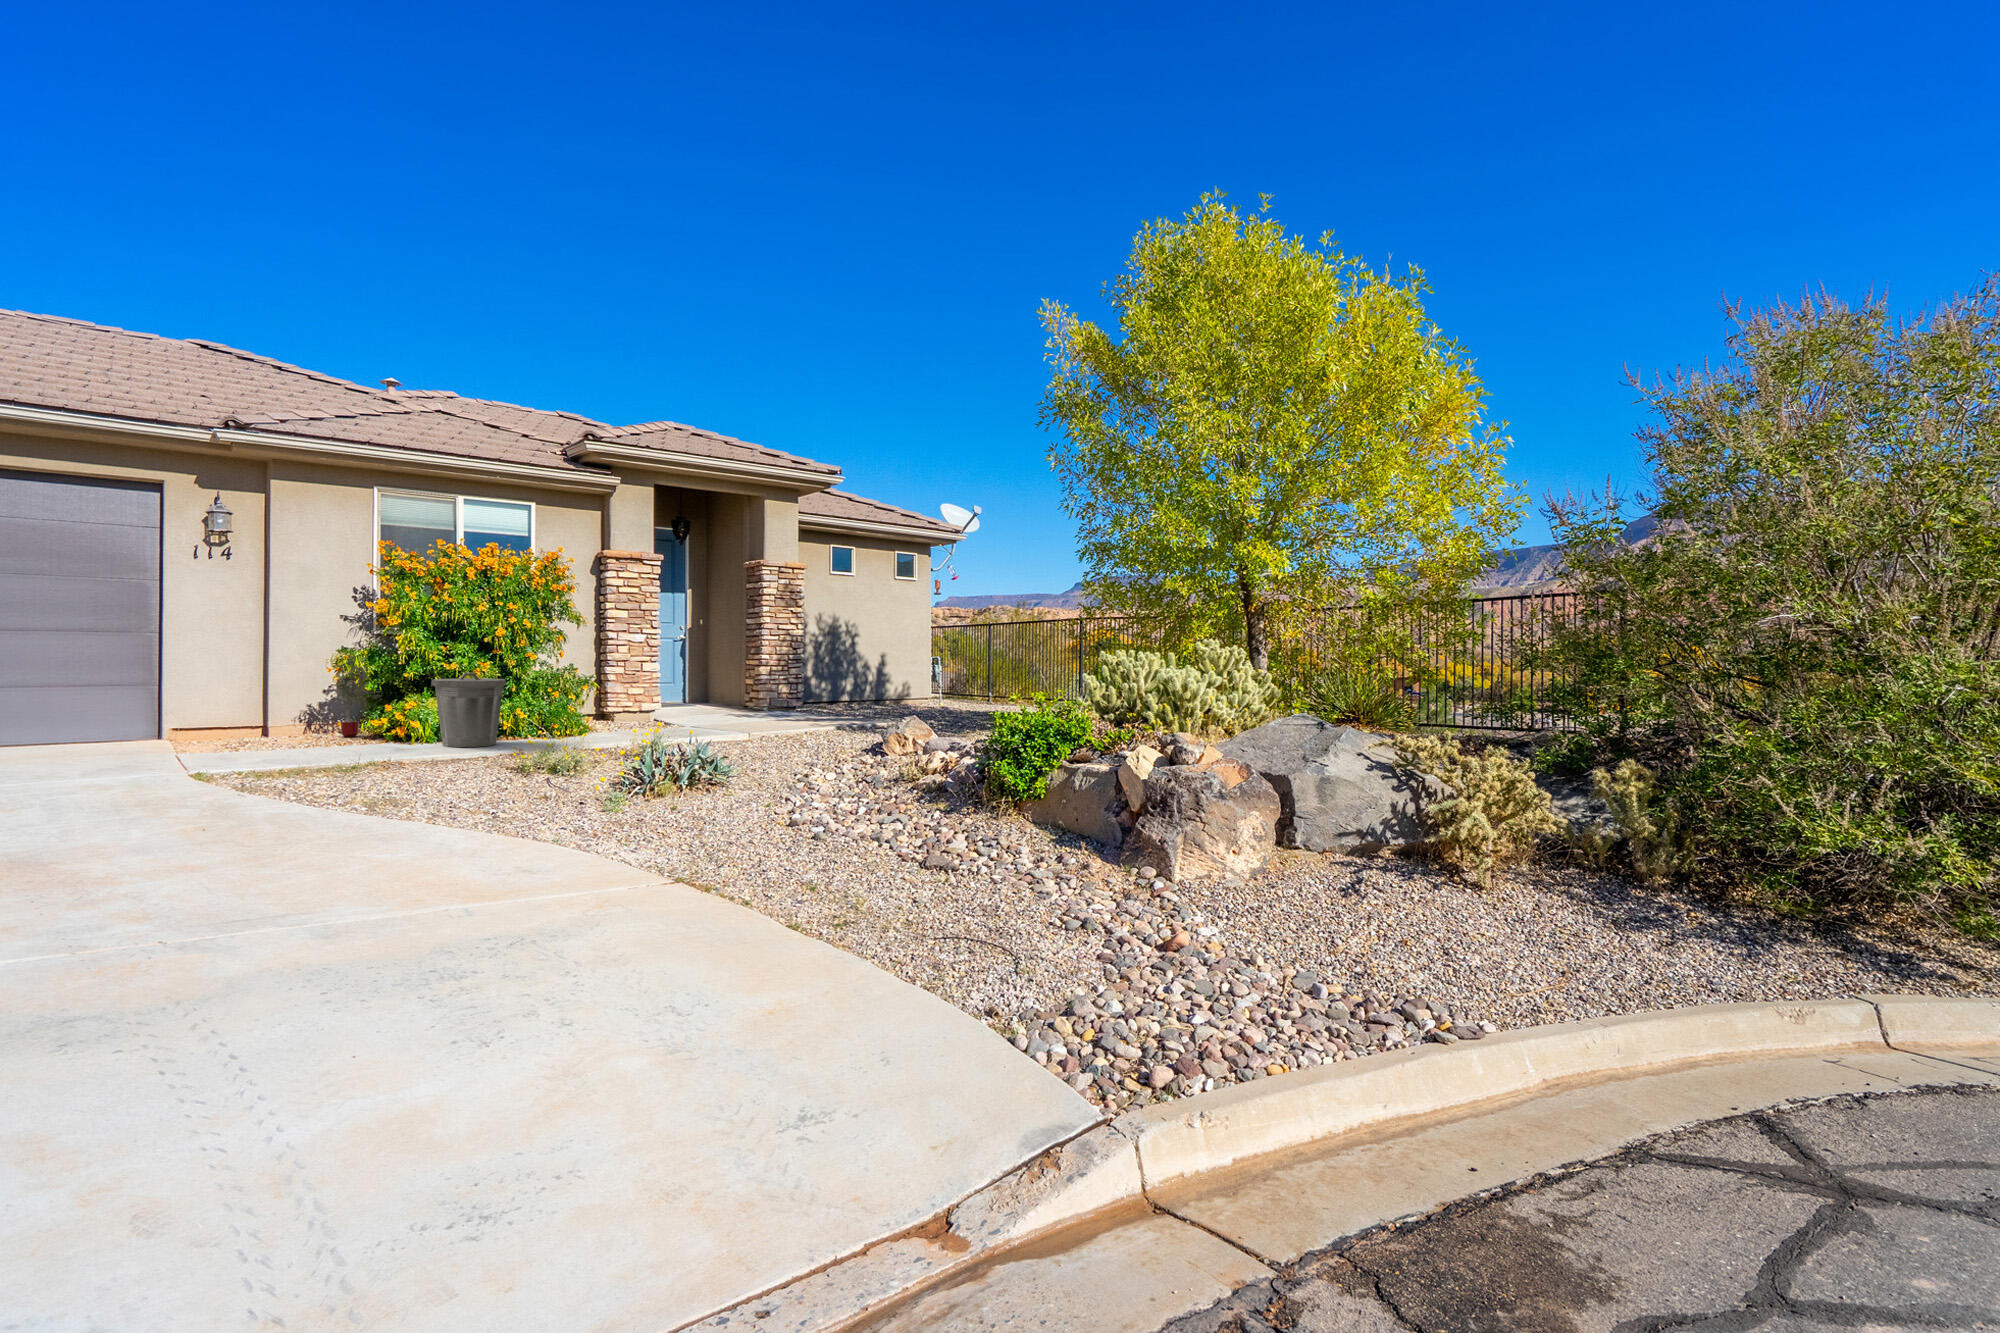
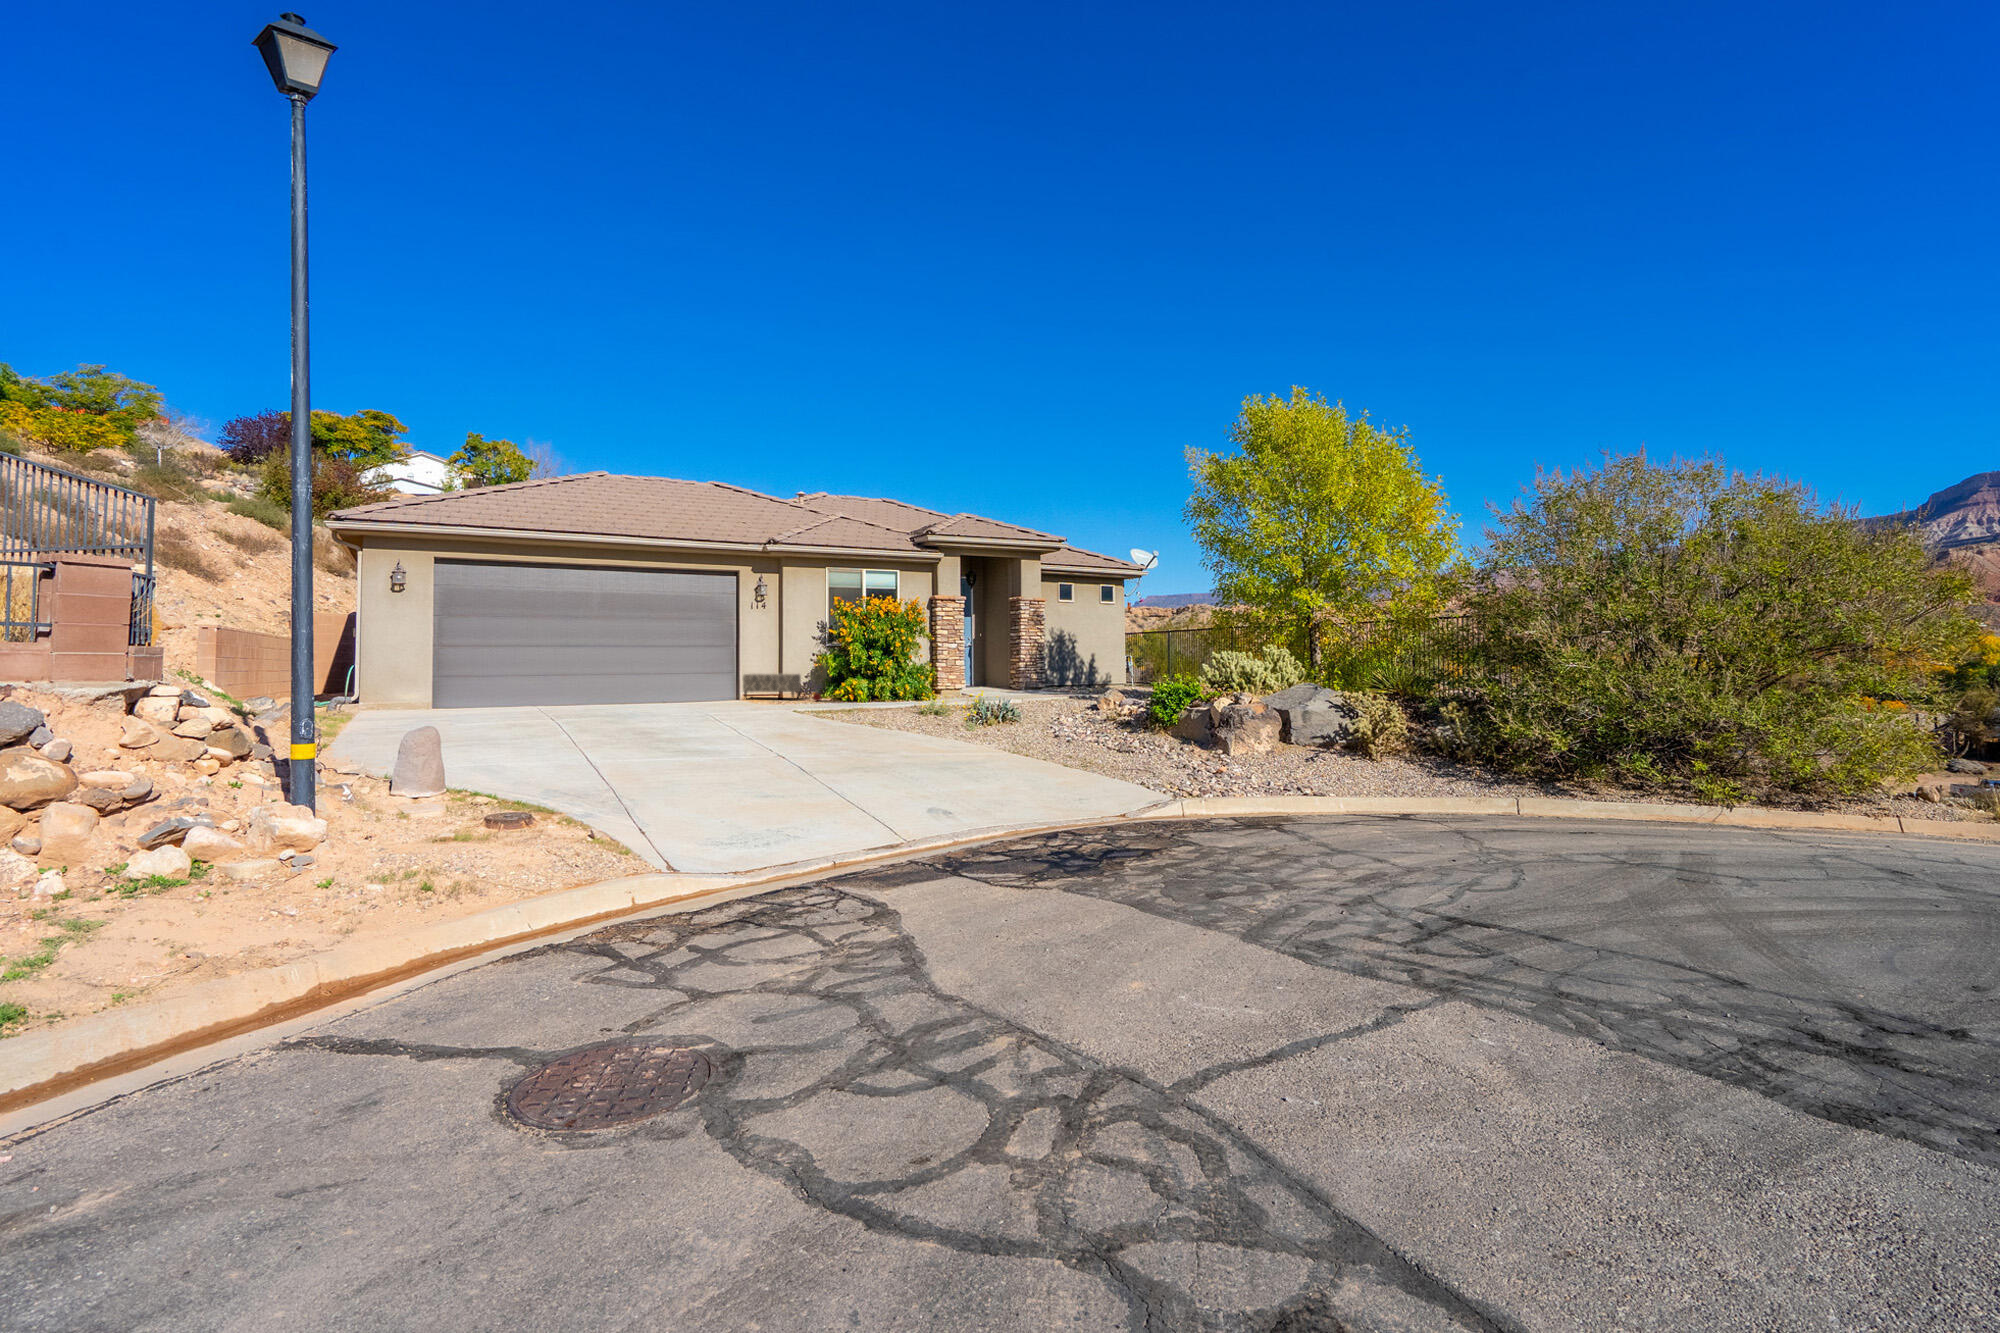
trash can: present [431,672,506,747] -> none [862,667,897,706]
bench: none [194,683,327,734] -> present [743,673,801,699]

